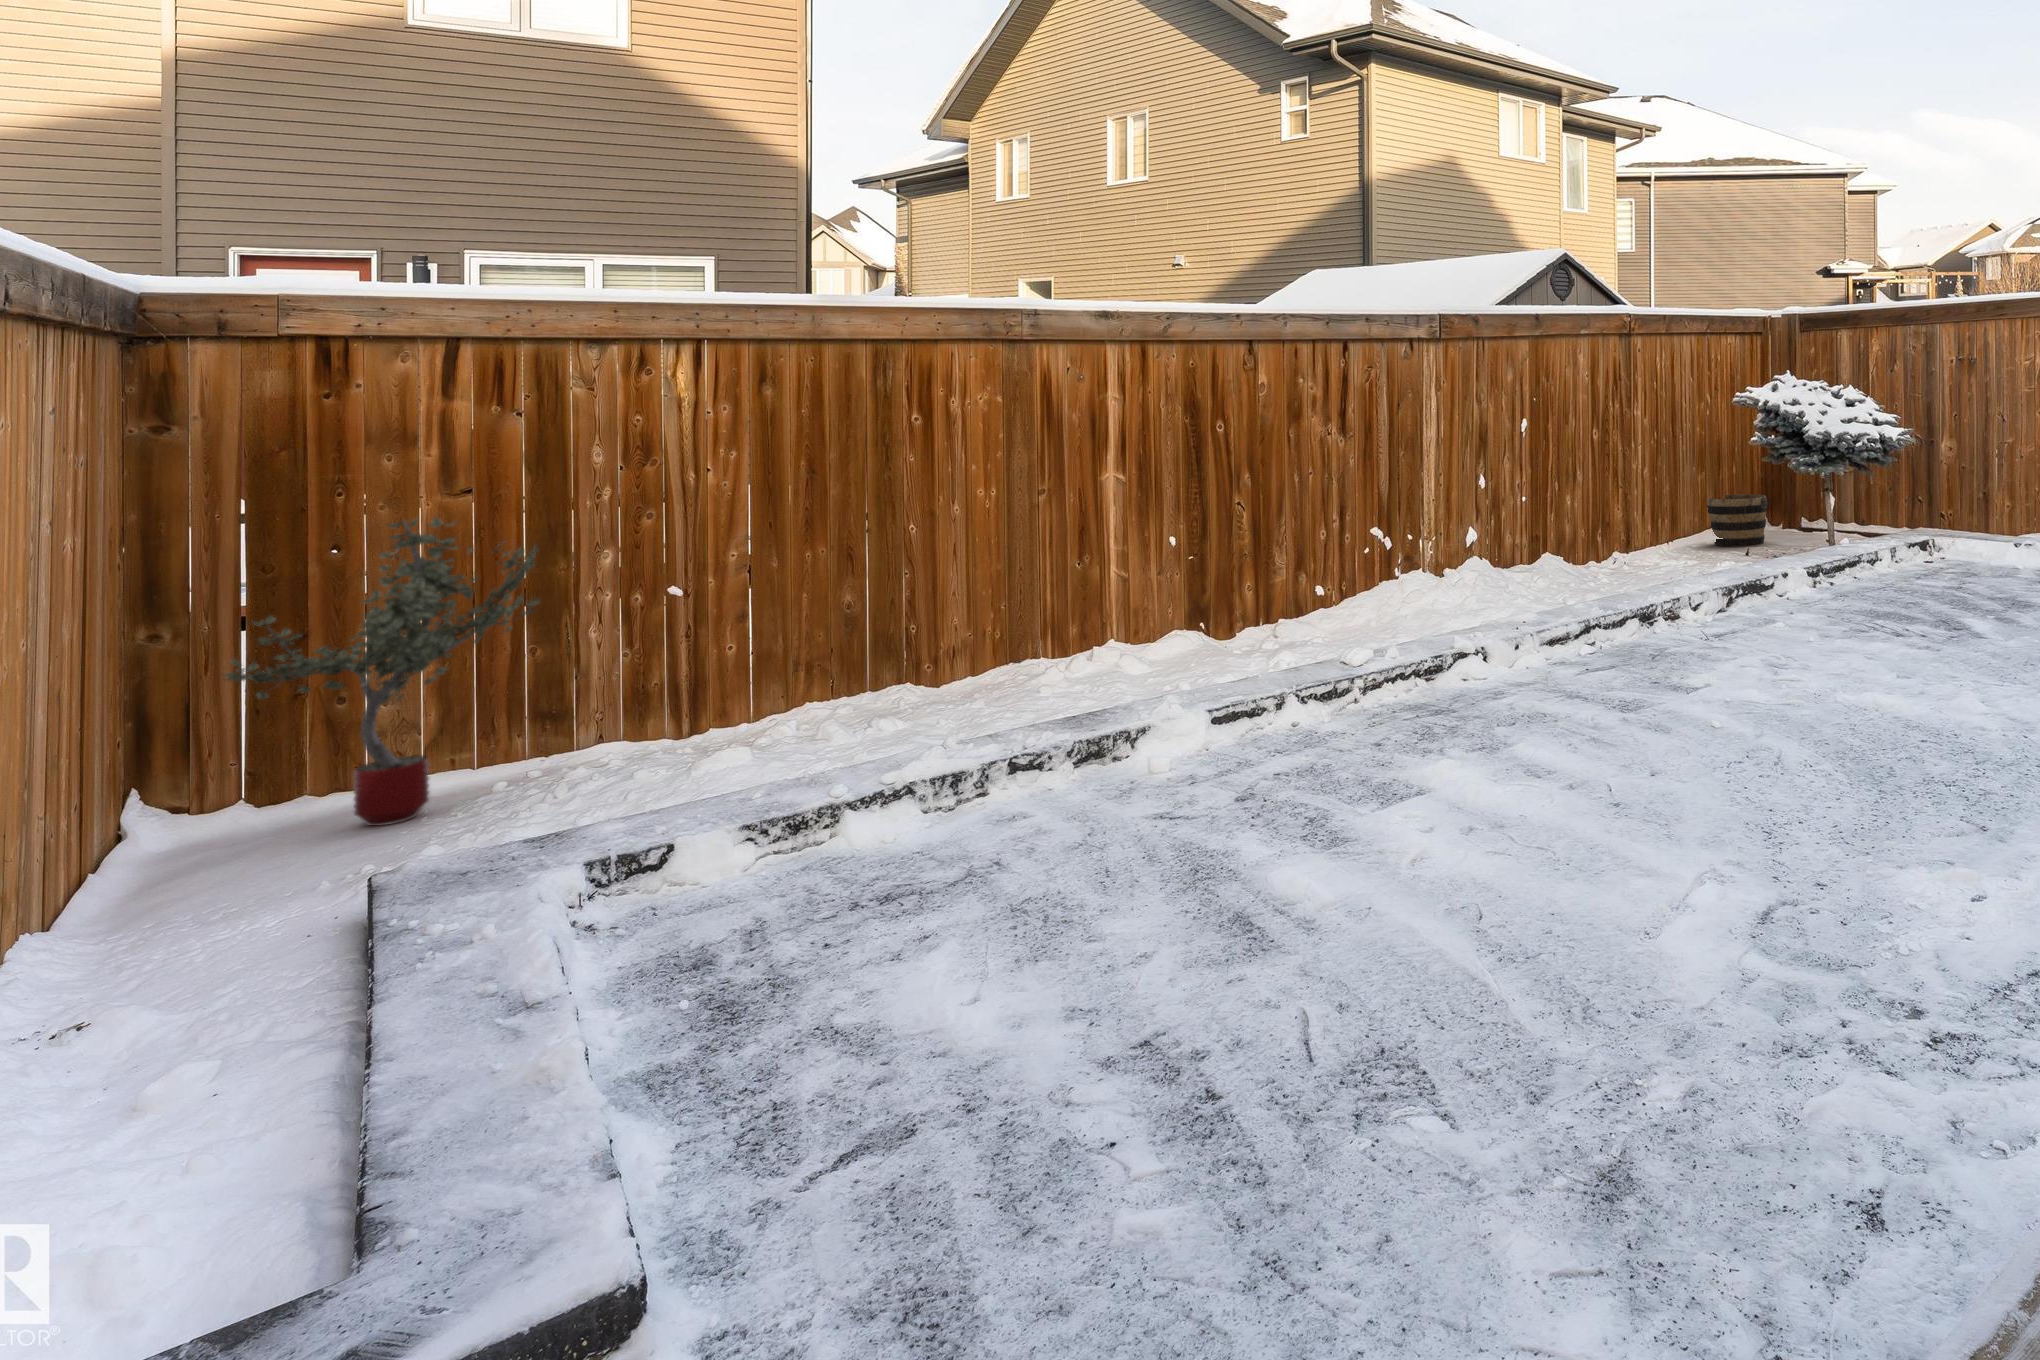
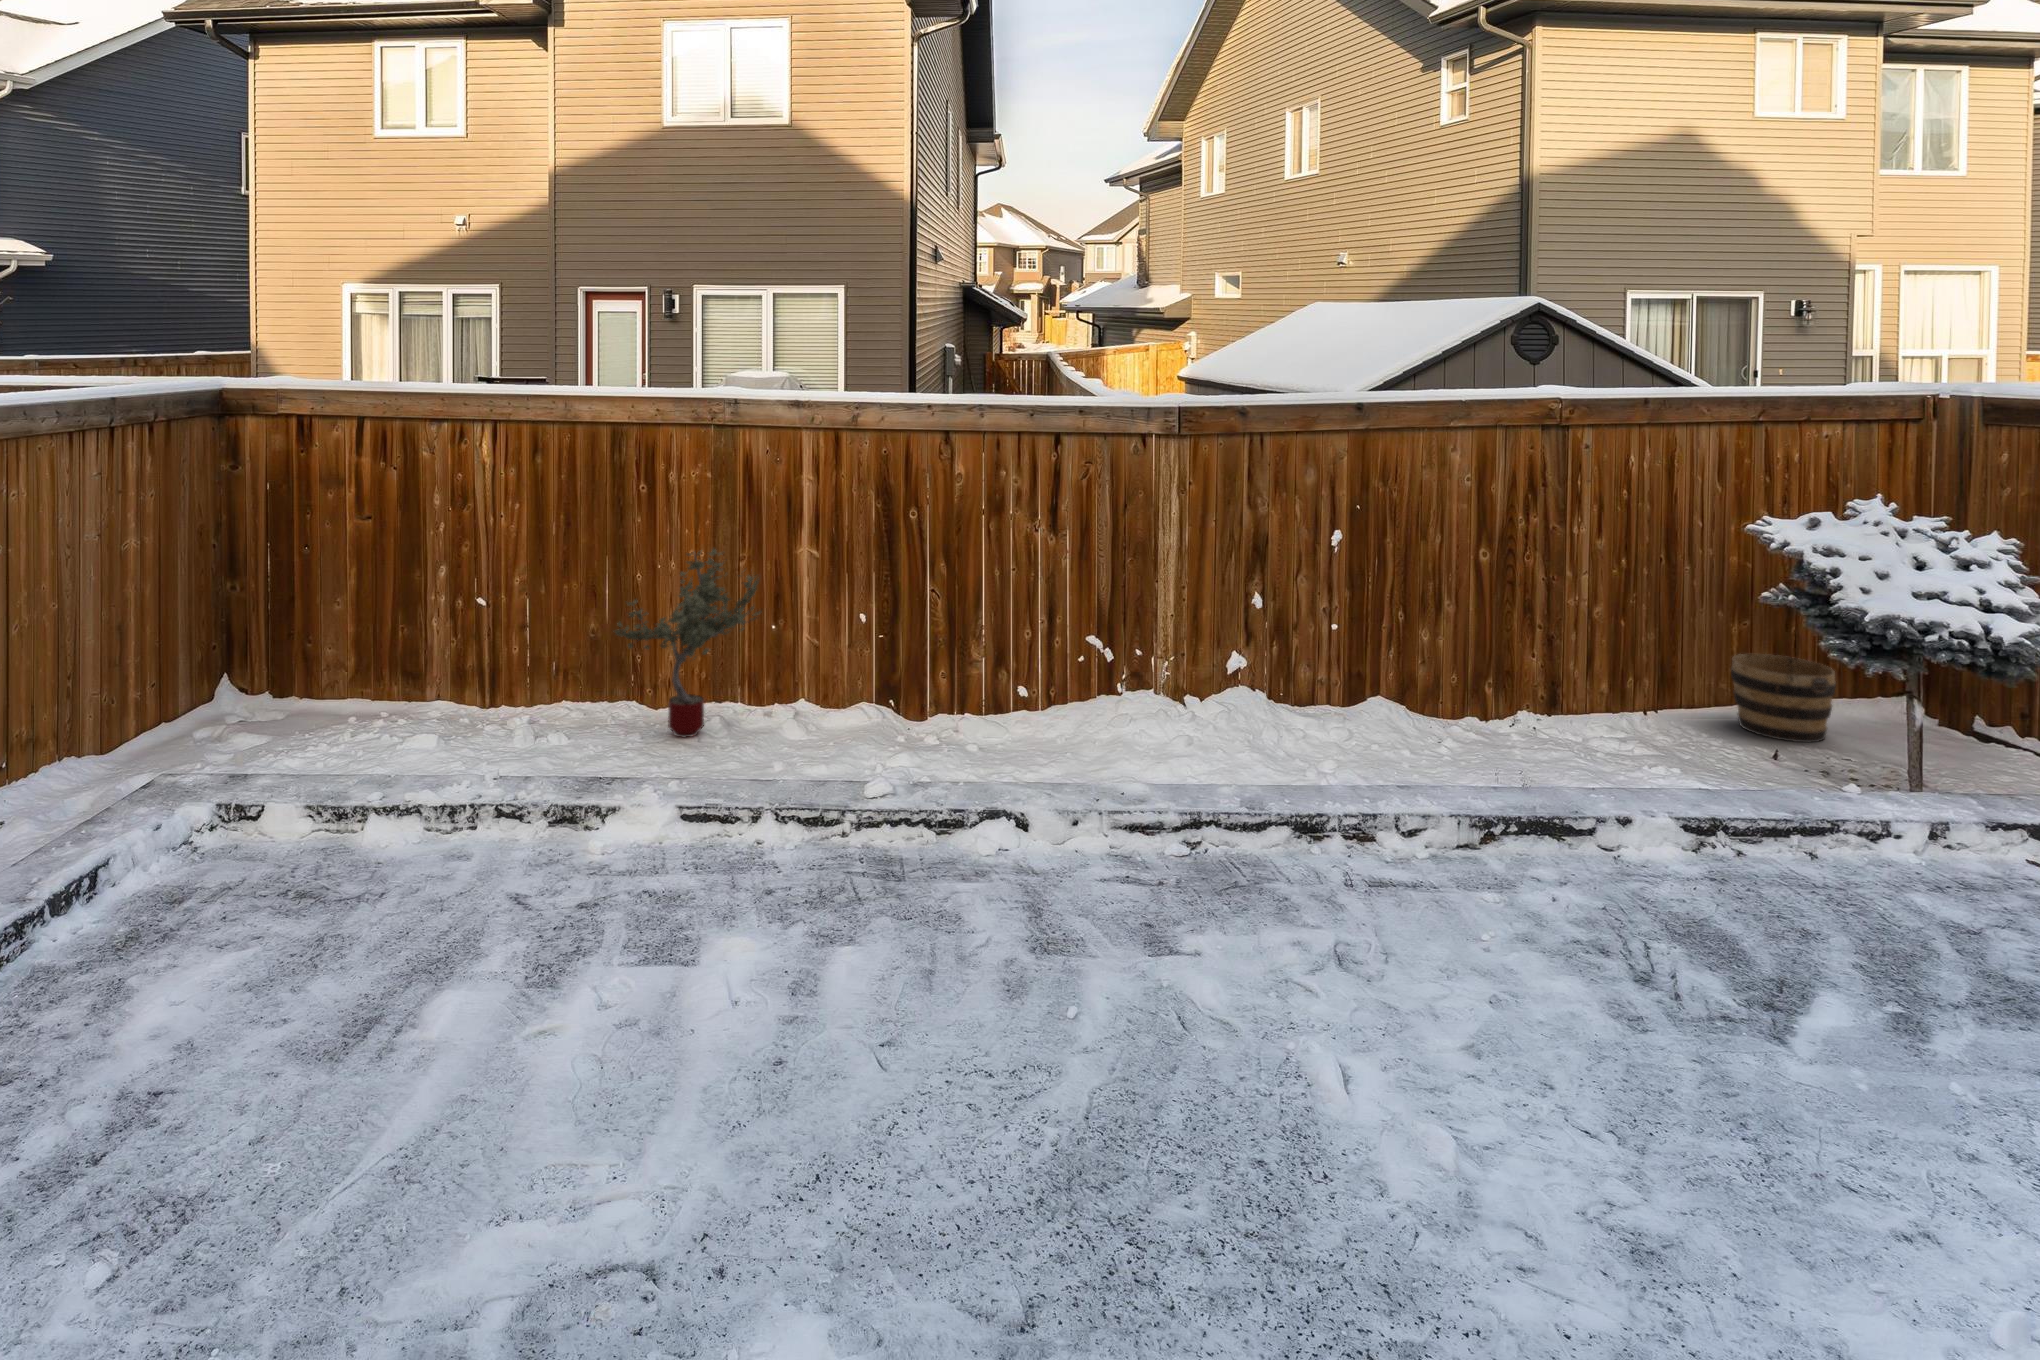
potted tree: present [225,518,540,826] -> present [615,549,762,737]

